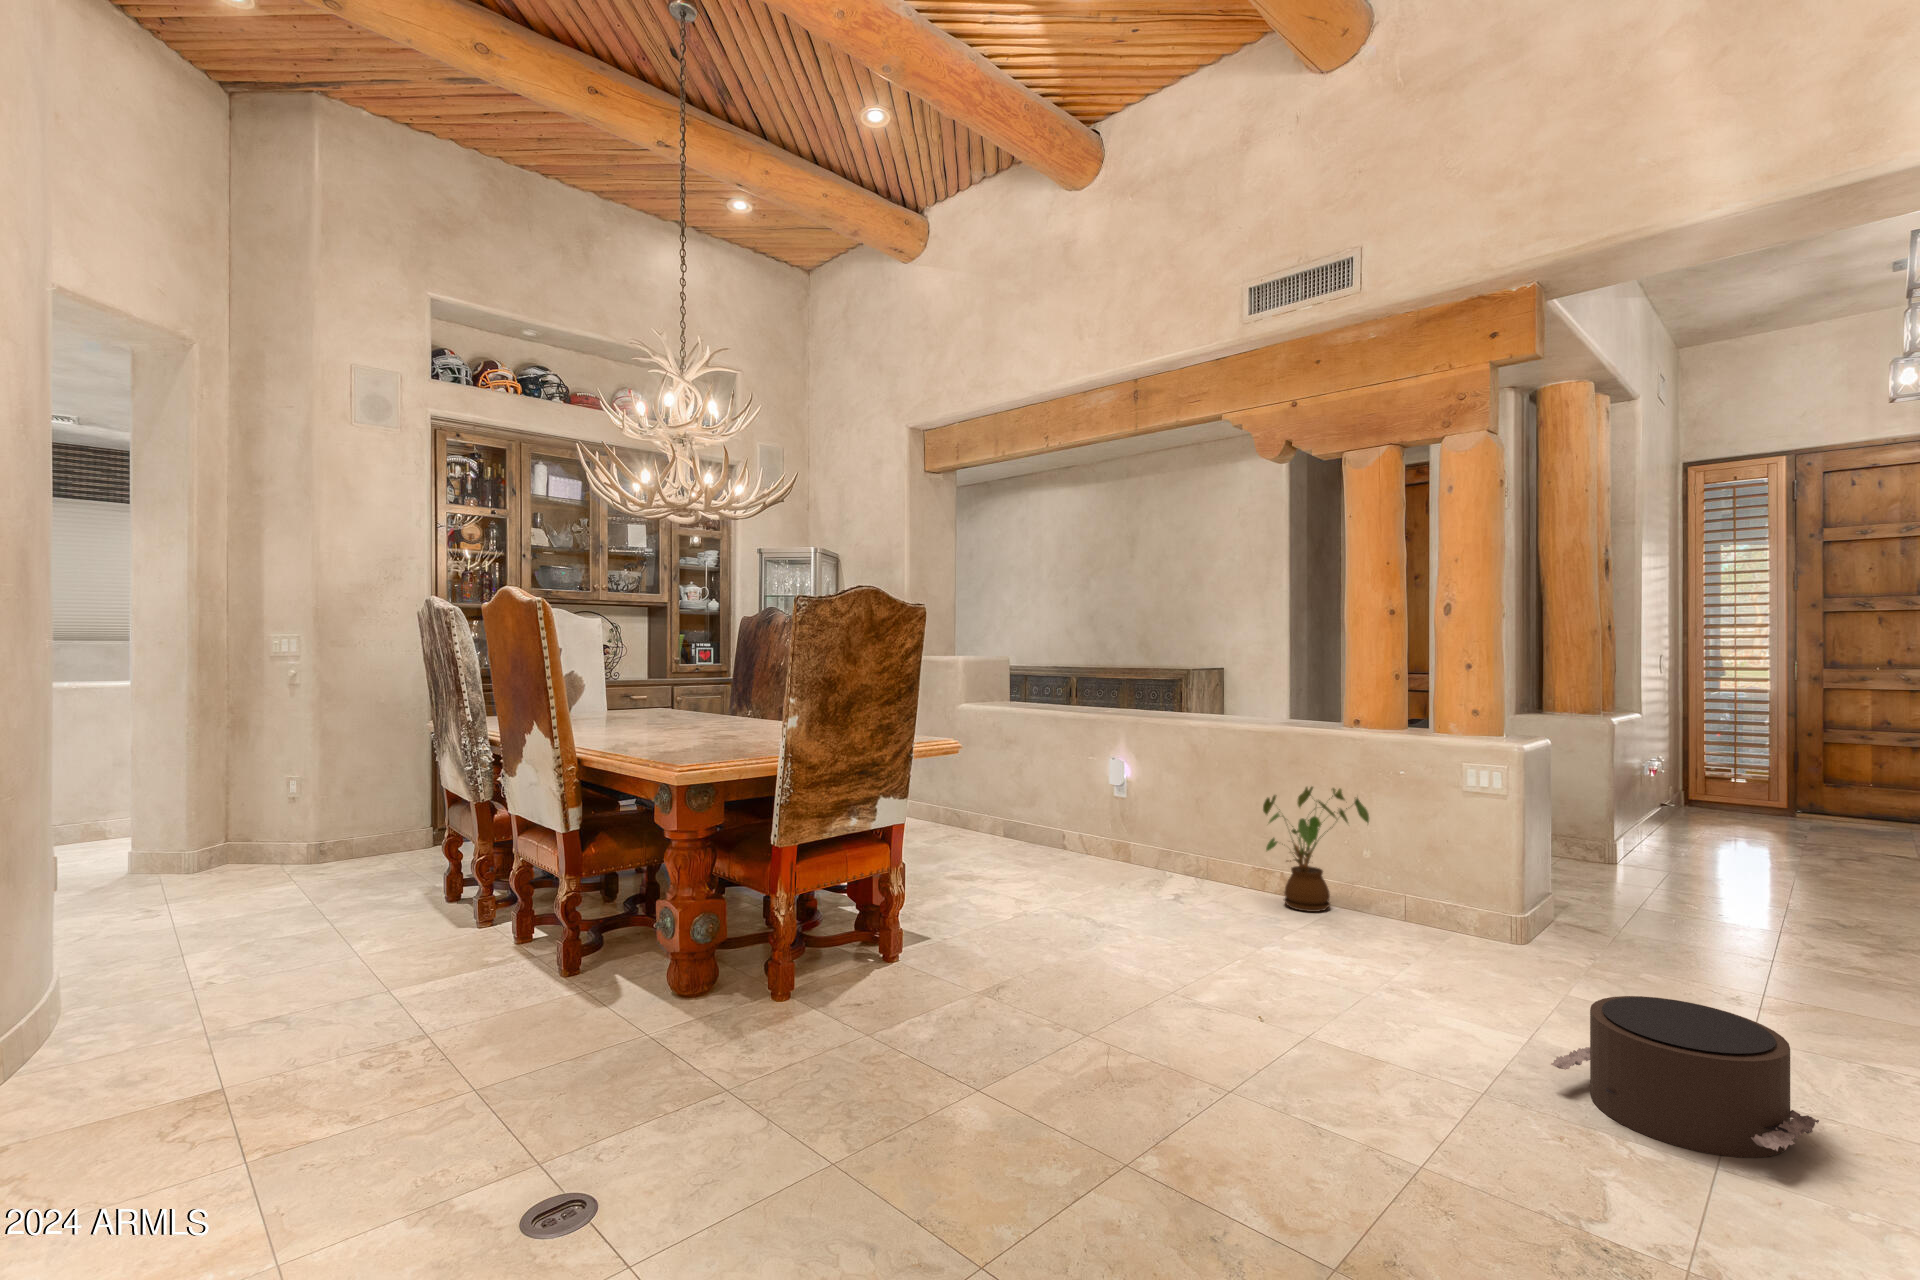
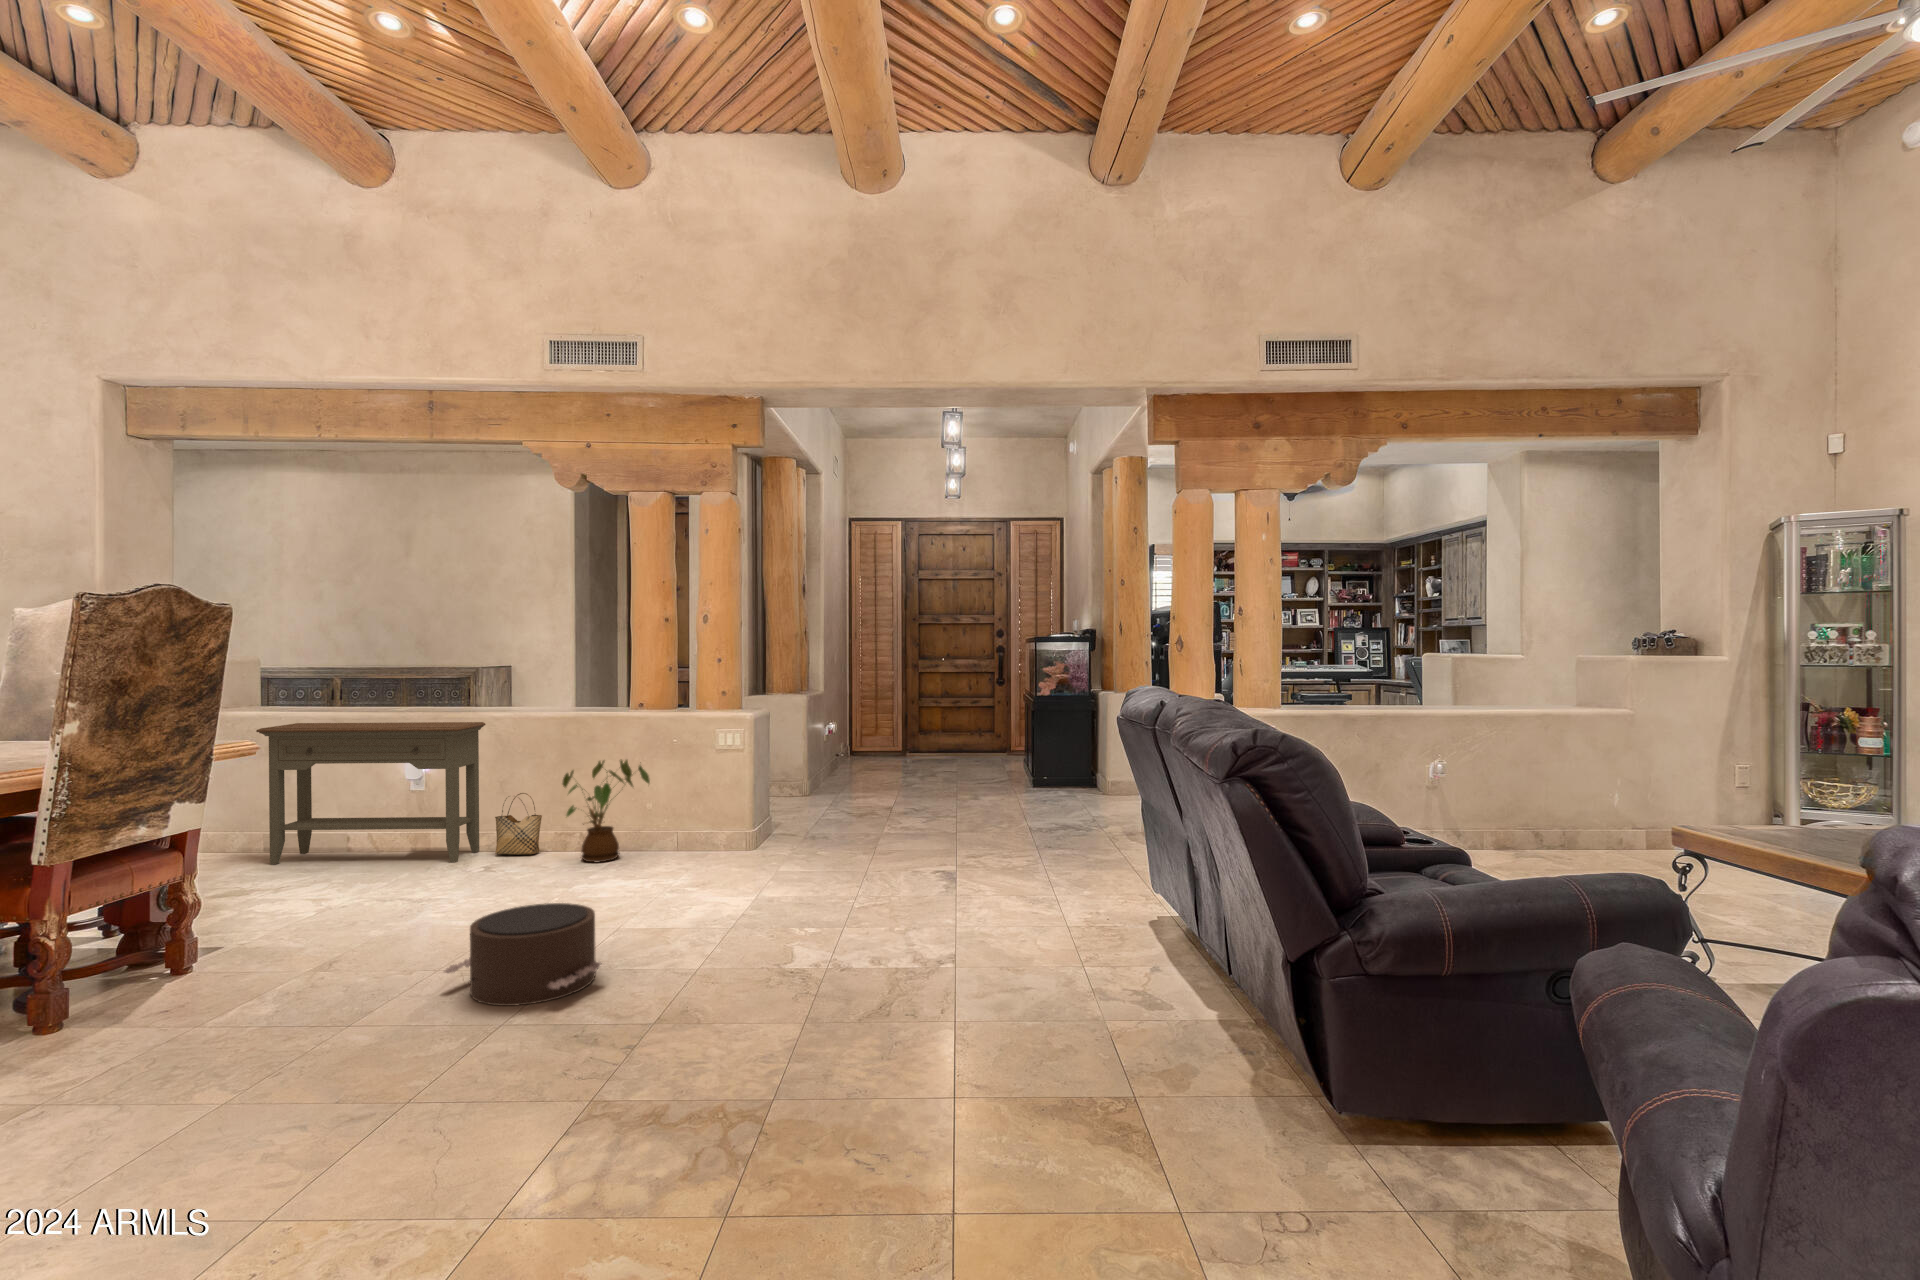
console table: none [987,719,1184,881] -> present [256,722,486,864]
woven basket: none [1192,813,1242,885] -> present [495,793,542,855]
pouf: present [1551,996,1819,1158] -> present [444,903,601,1006]

